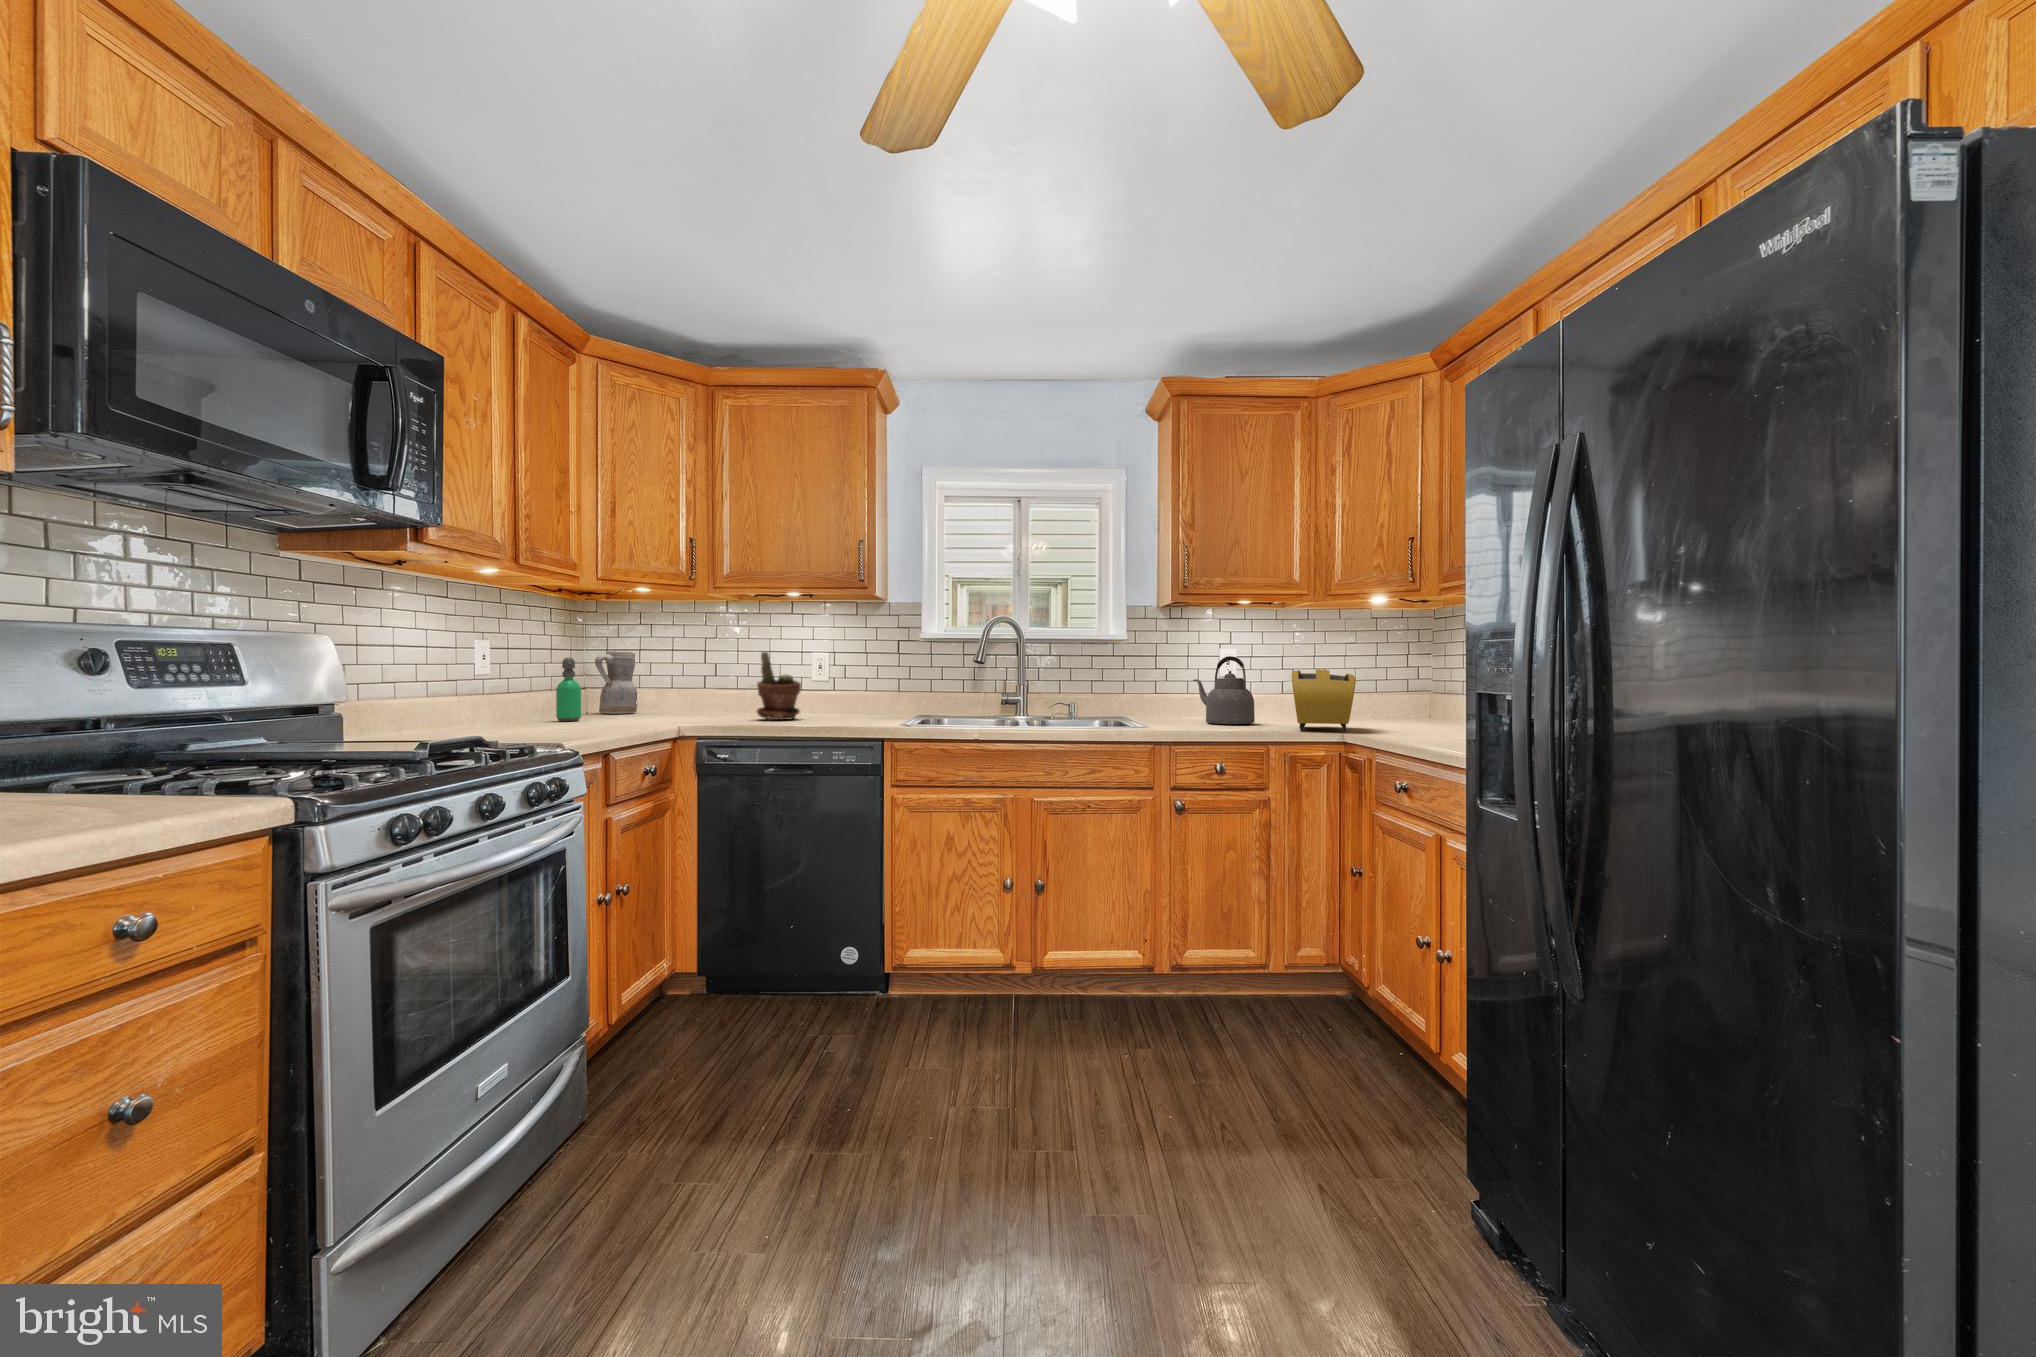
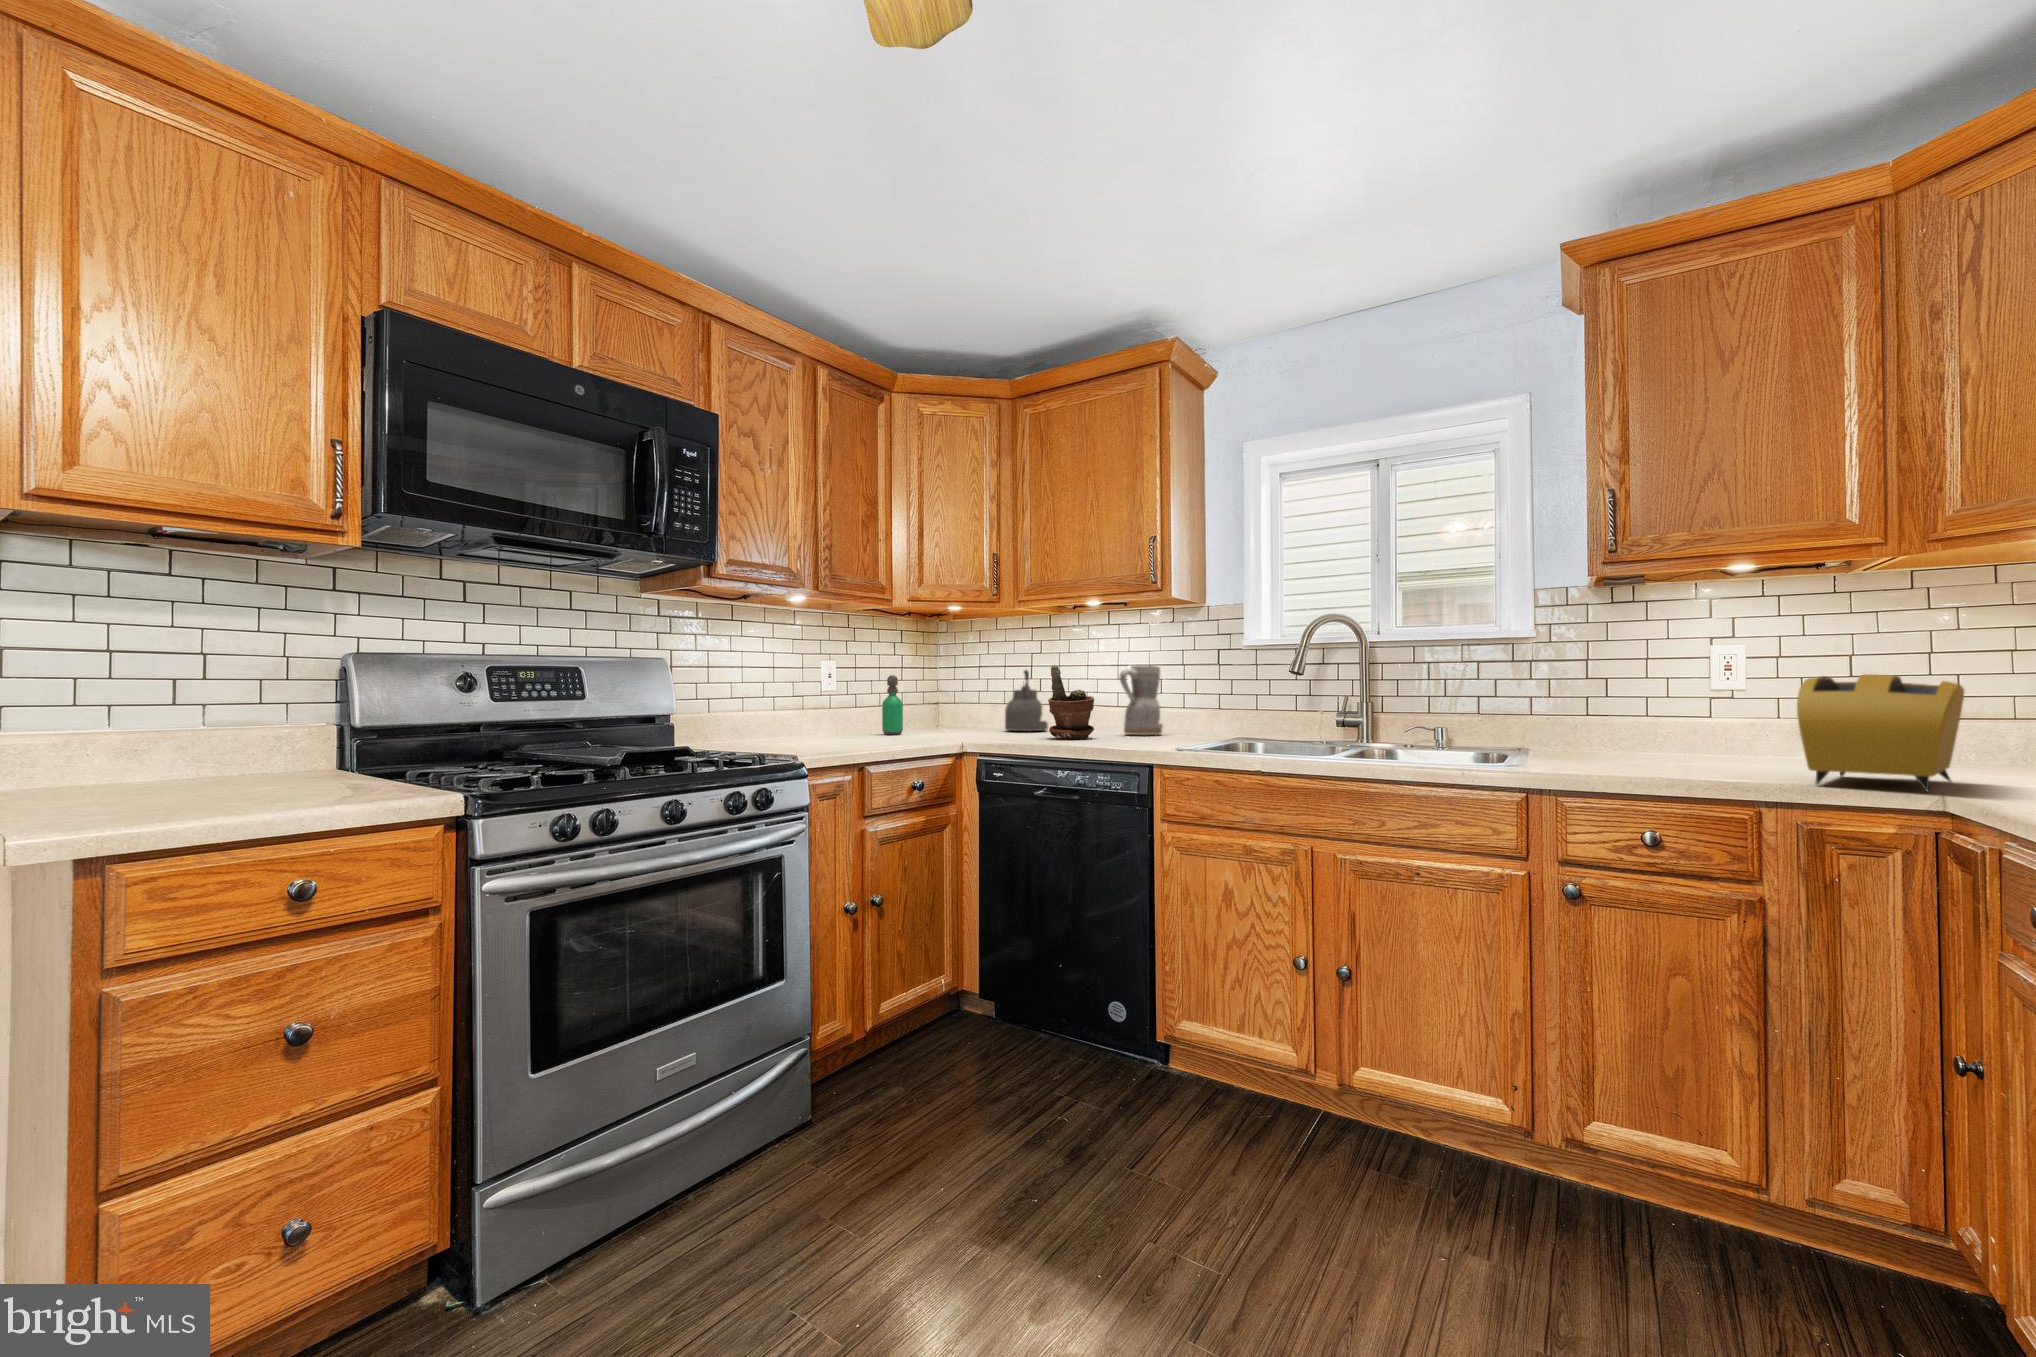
ceramic pitcher: present [595,651,638,714] -> present [1119,665,1163,735]
kettle: present [1193,656,1255,724] -> present [1005,670,1048,731]

